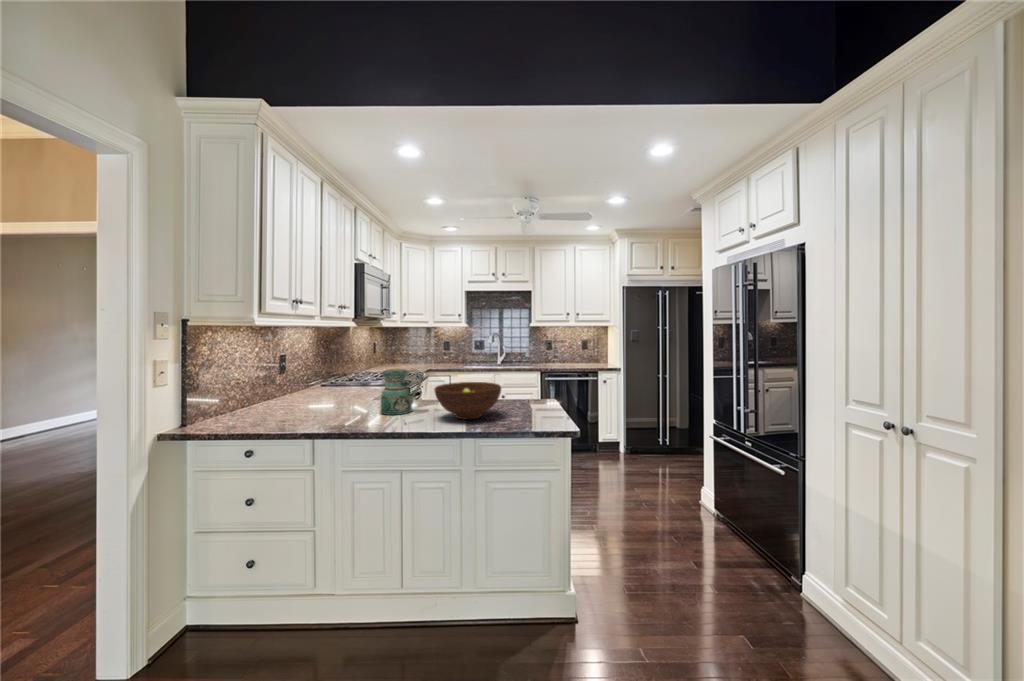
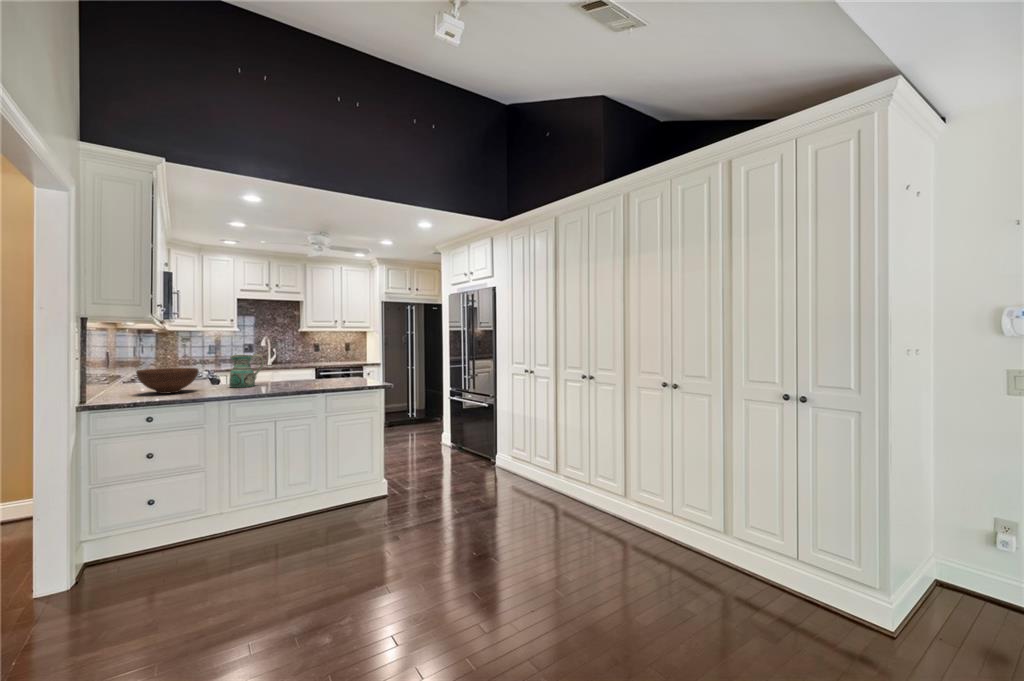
fruit bowl: present [434,382,501,419] -> present [136,368,198,394]

